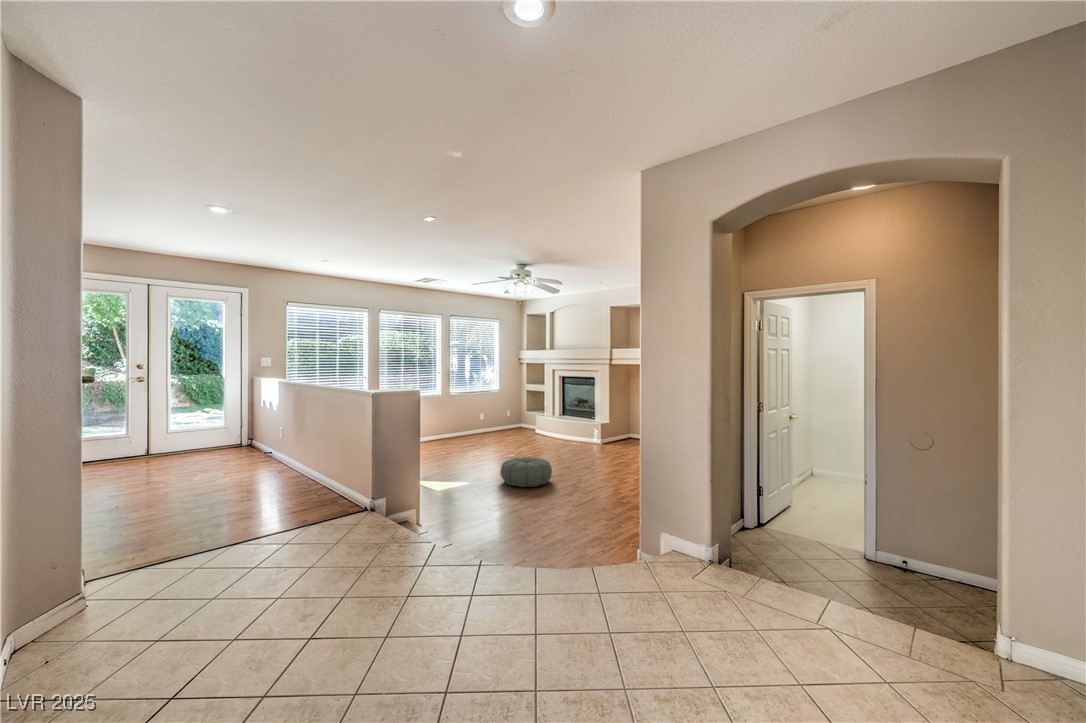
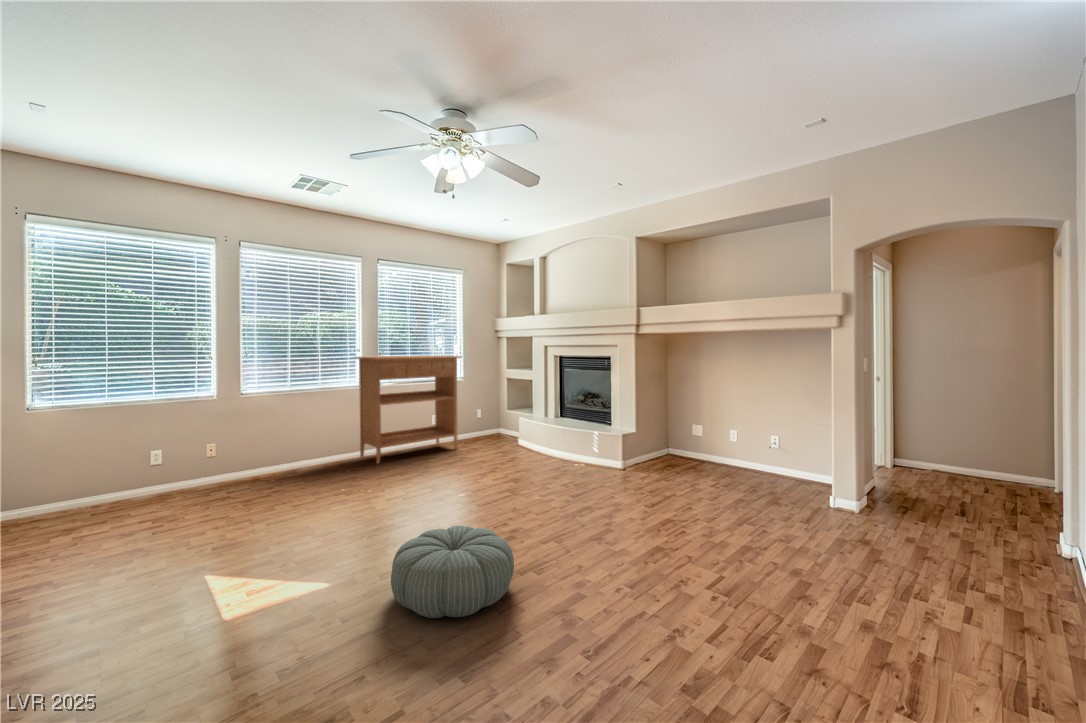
console table: none [439,376,503,442] -> present [356,356,462,464]

